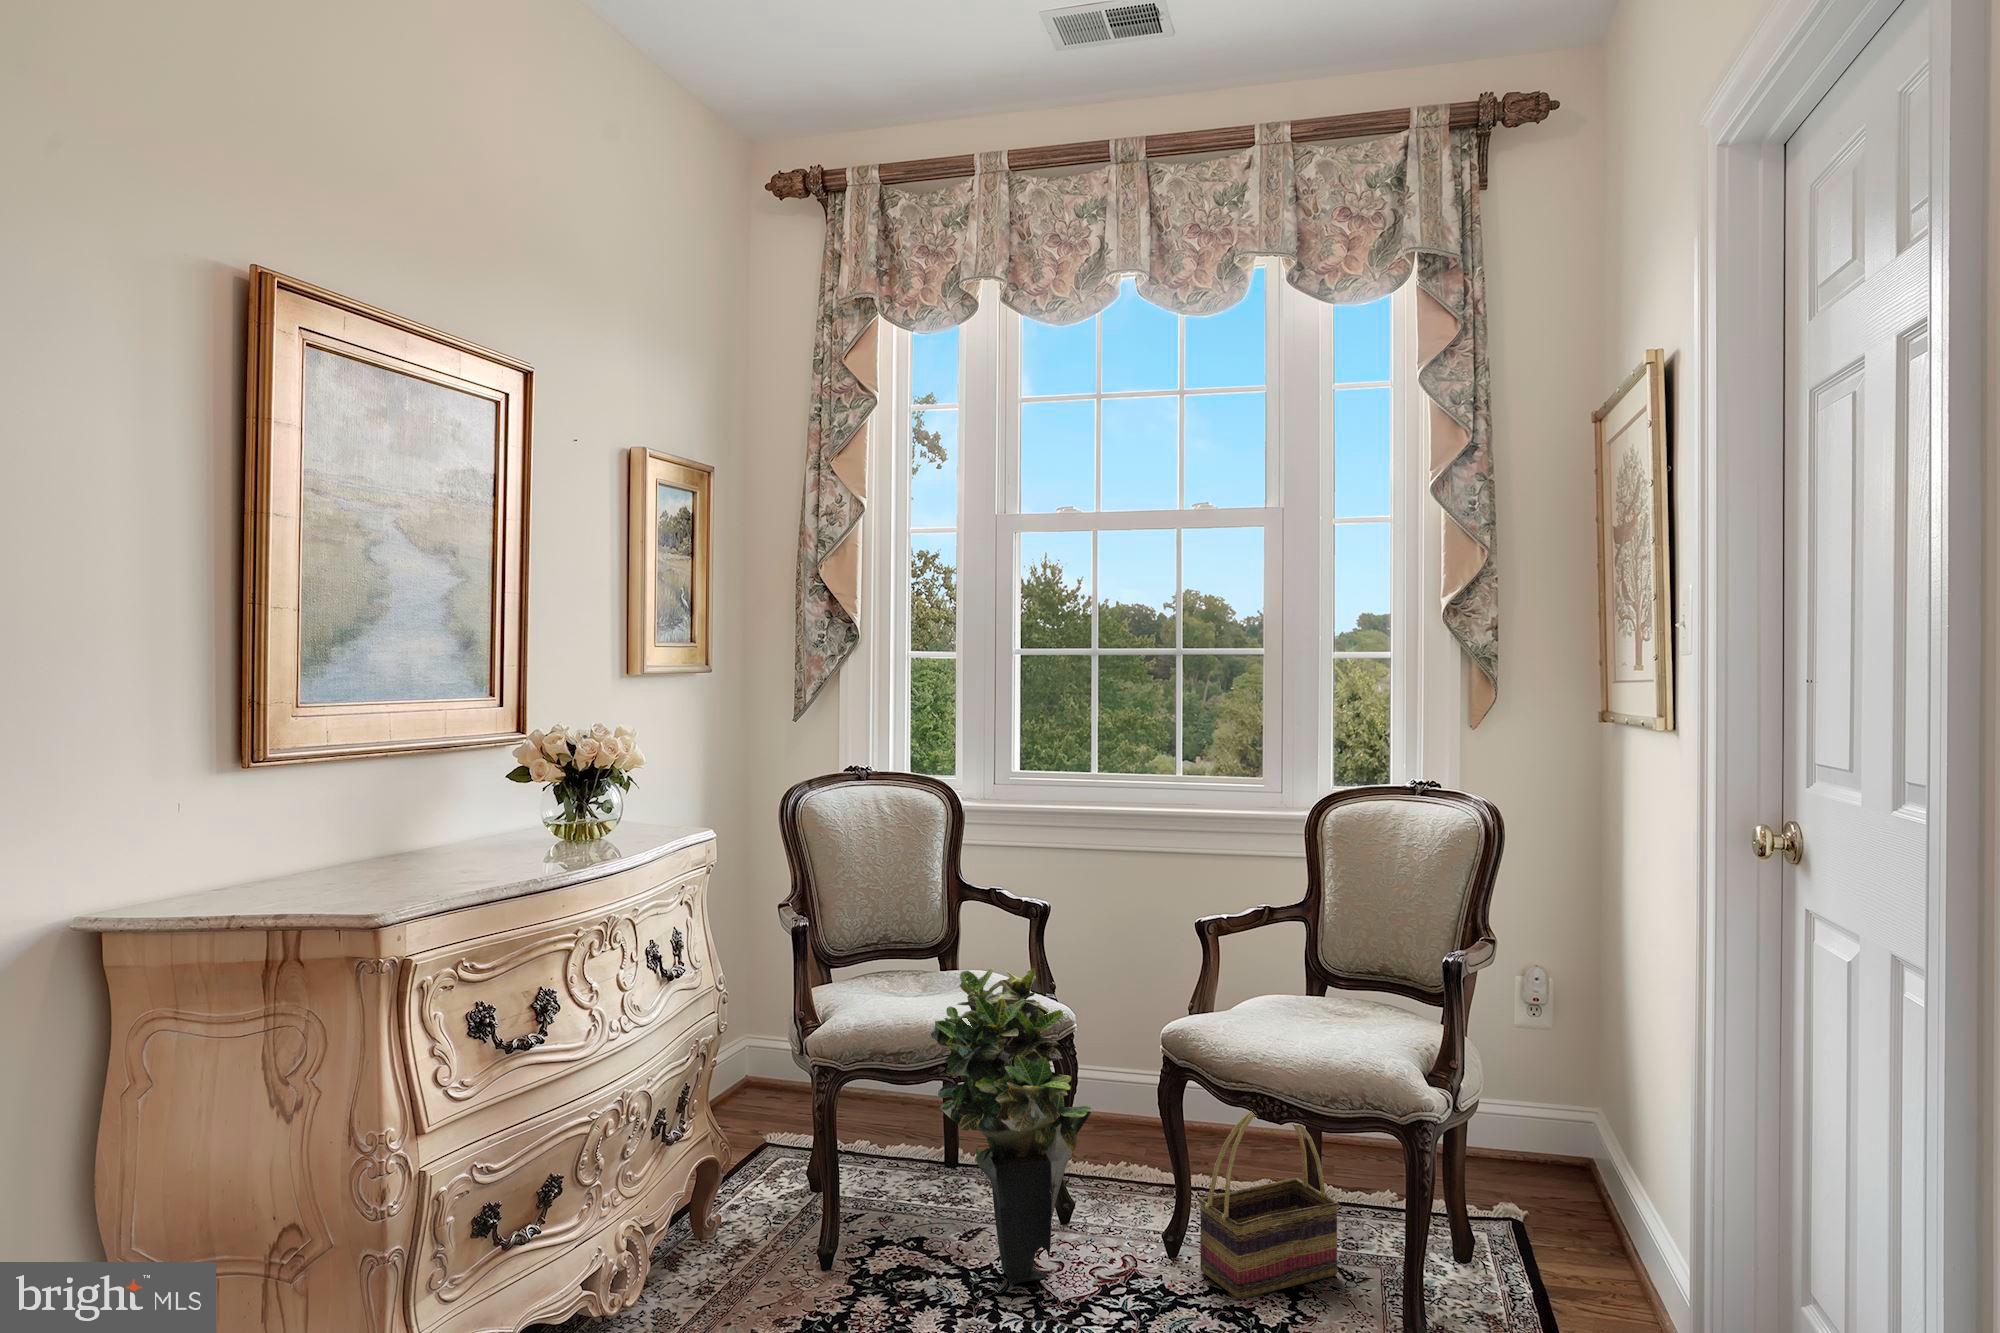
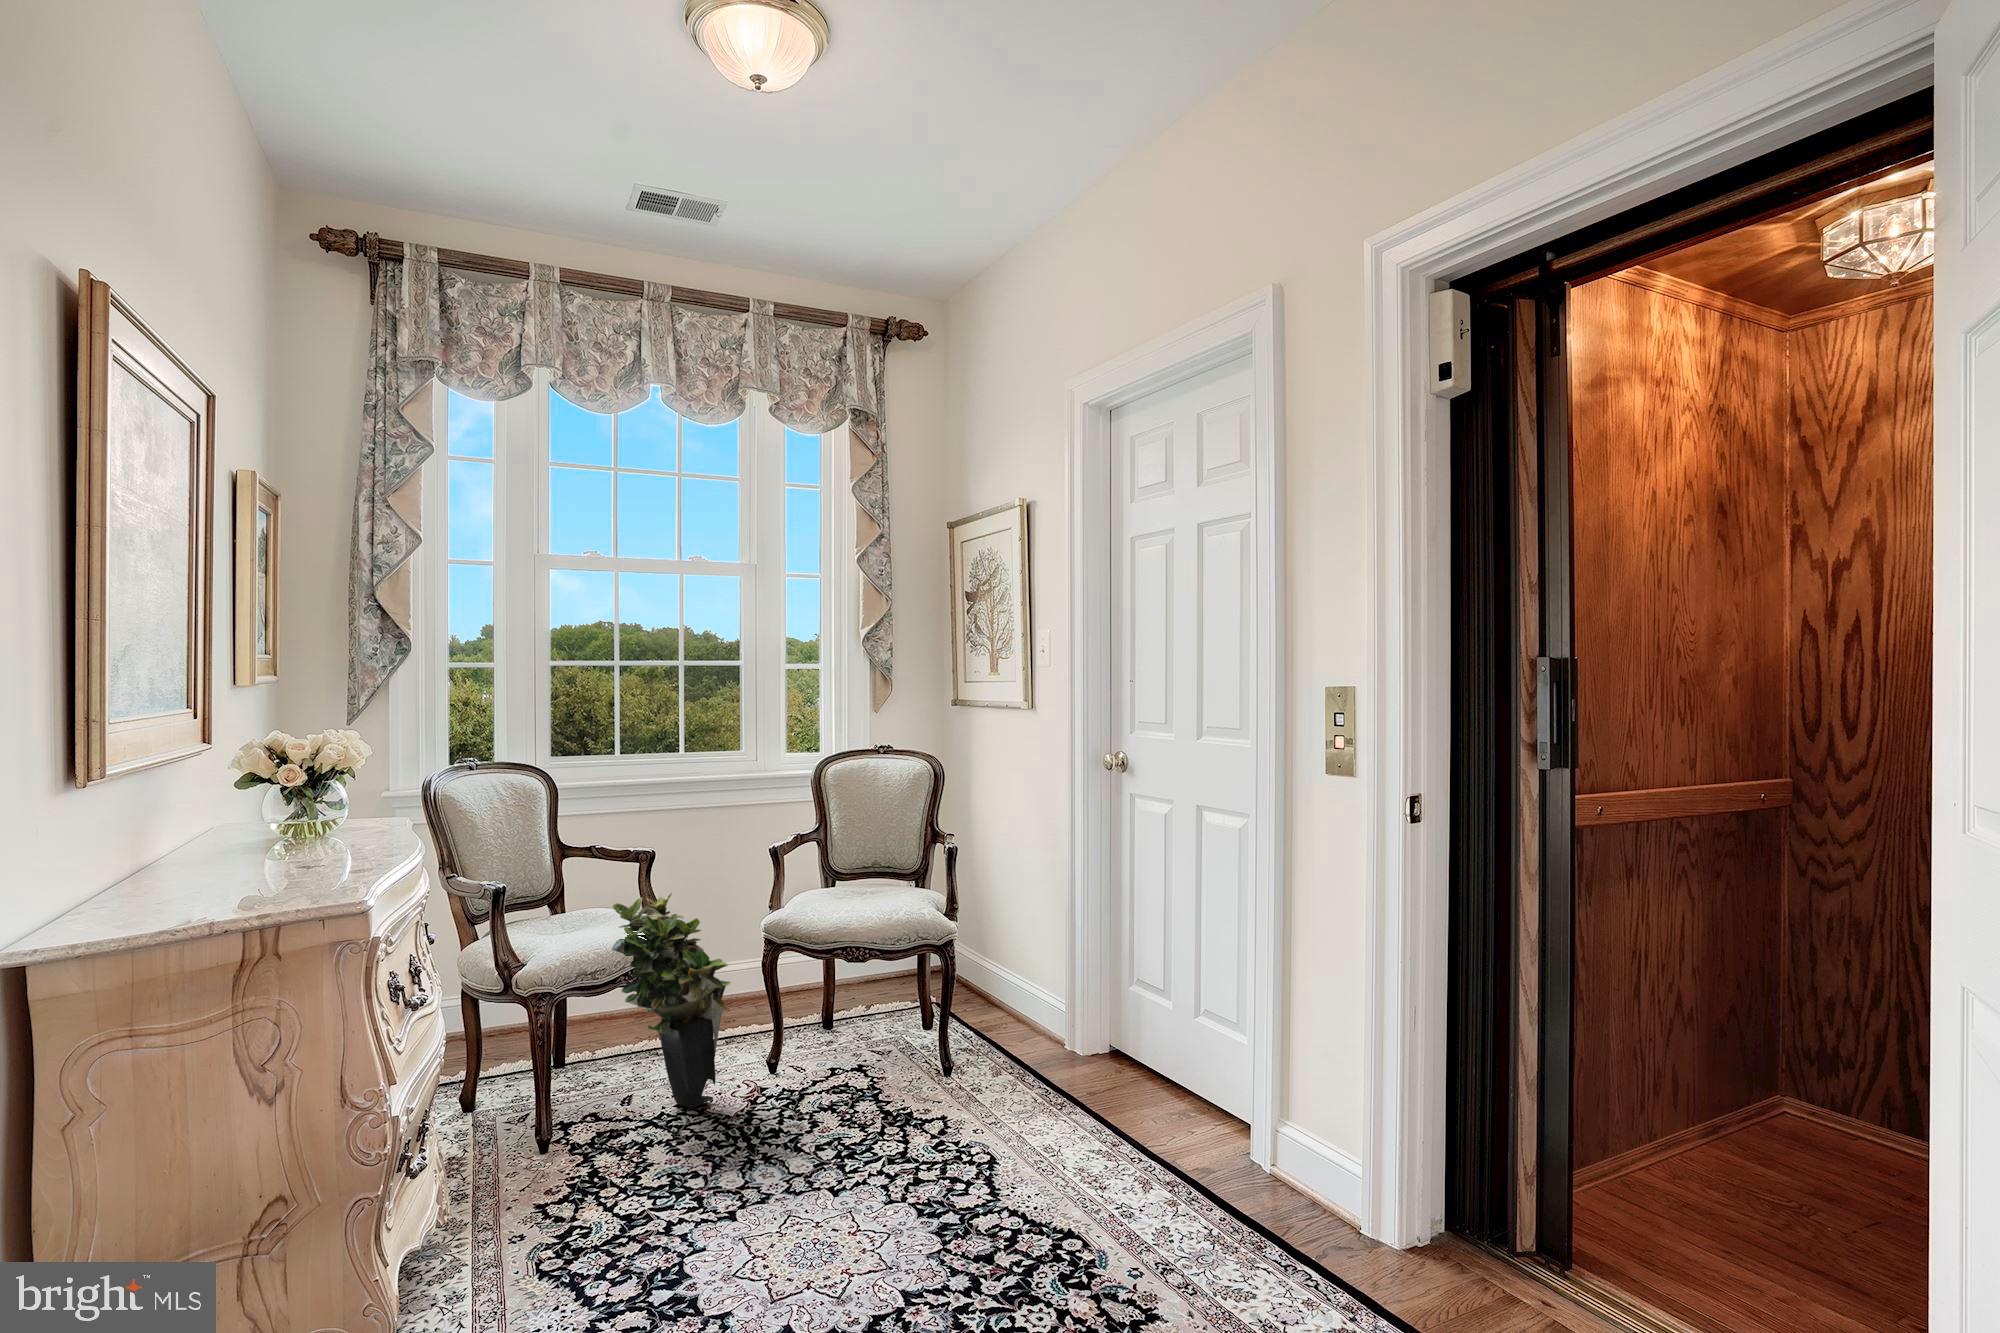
basket: present [1198,1111,1339,1299] -> none [796,955,874,1076]

